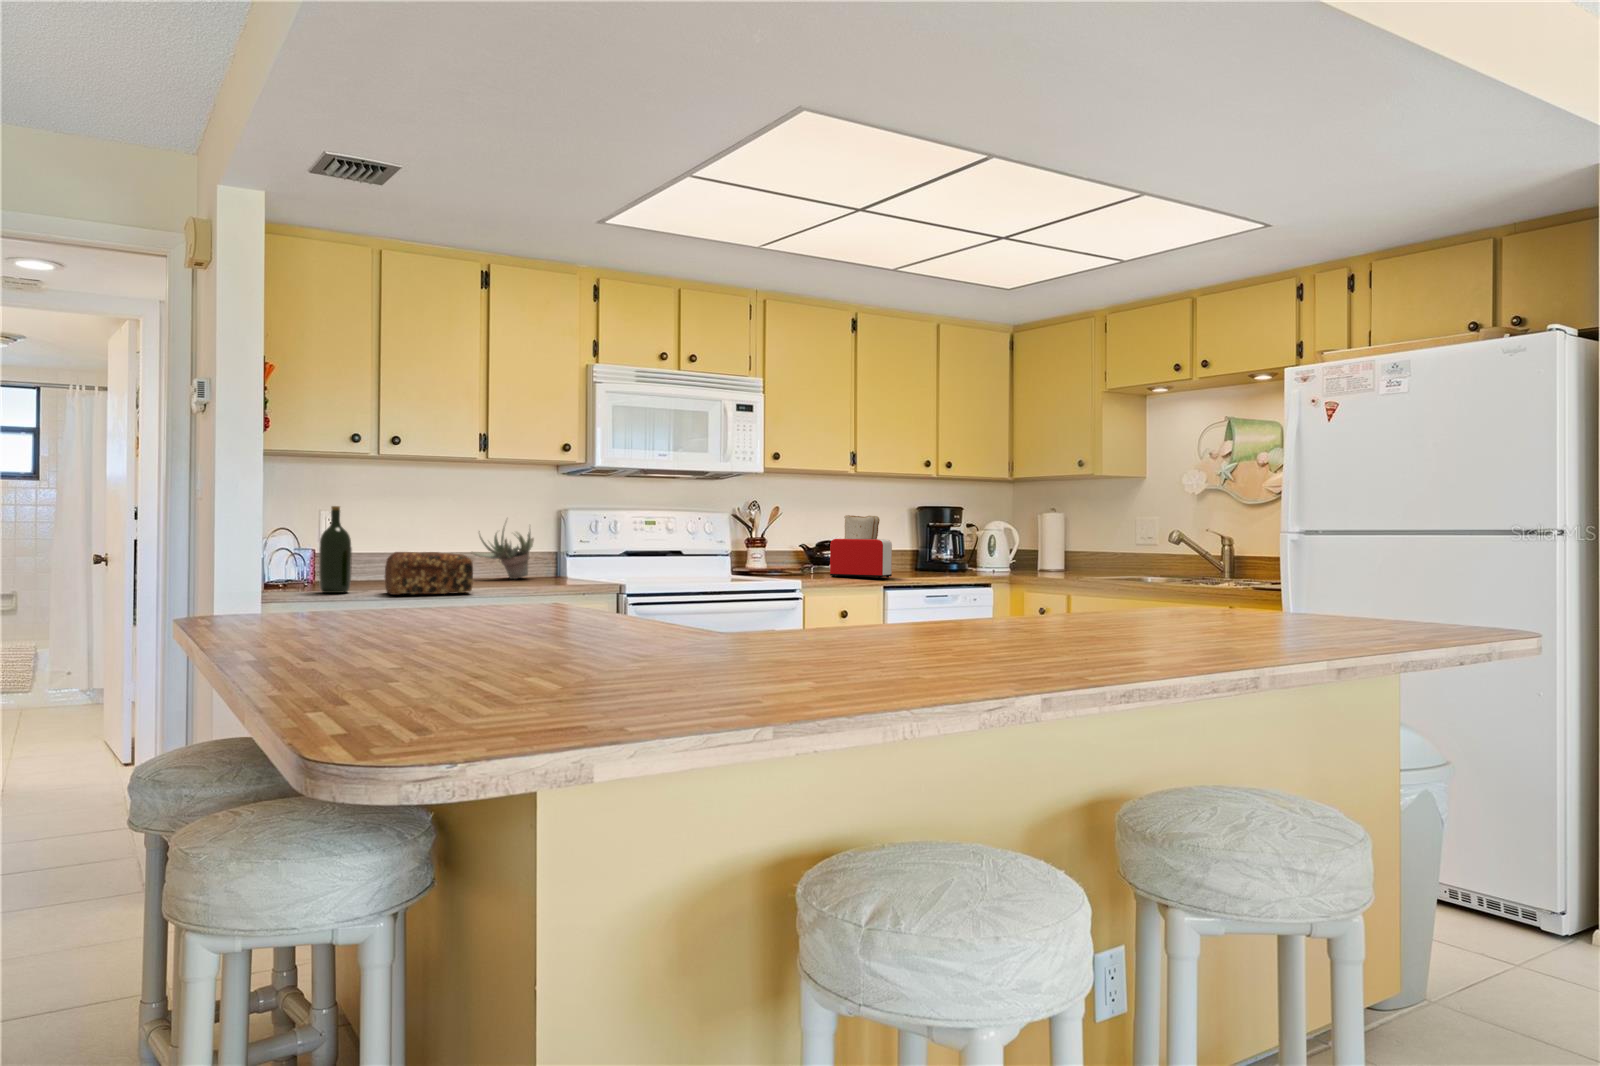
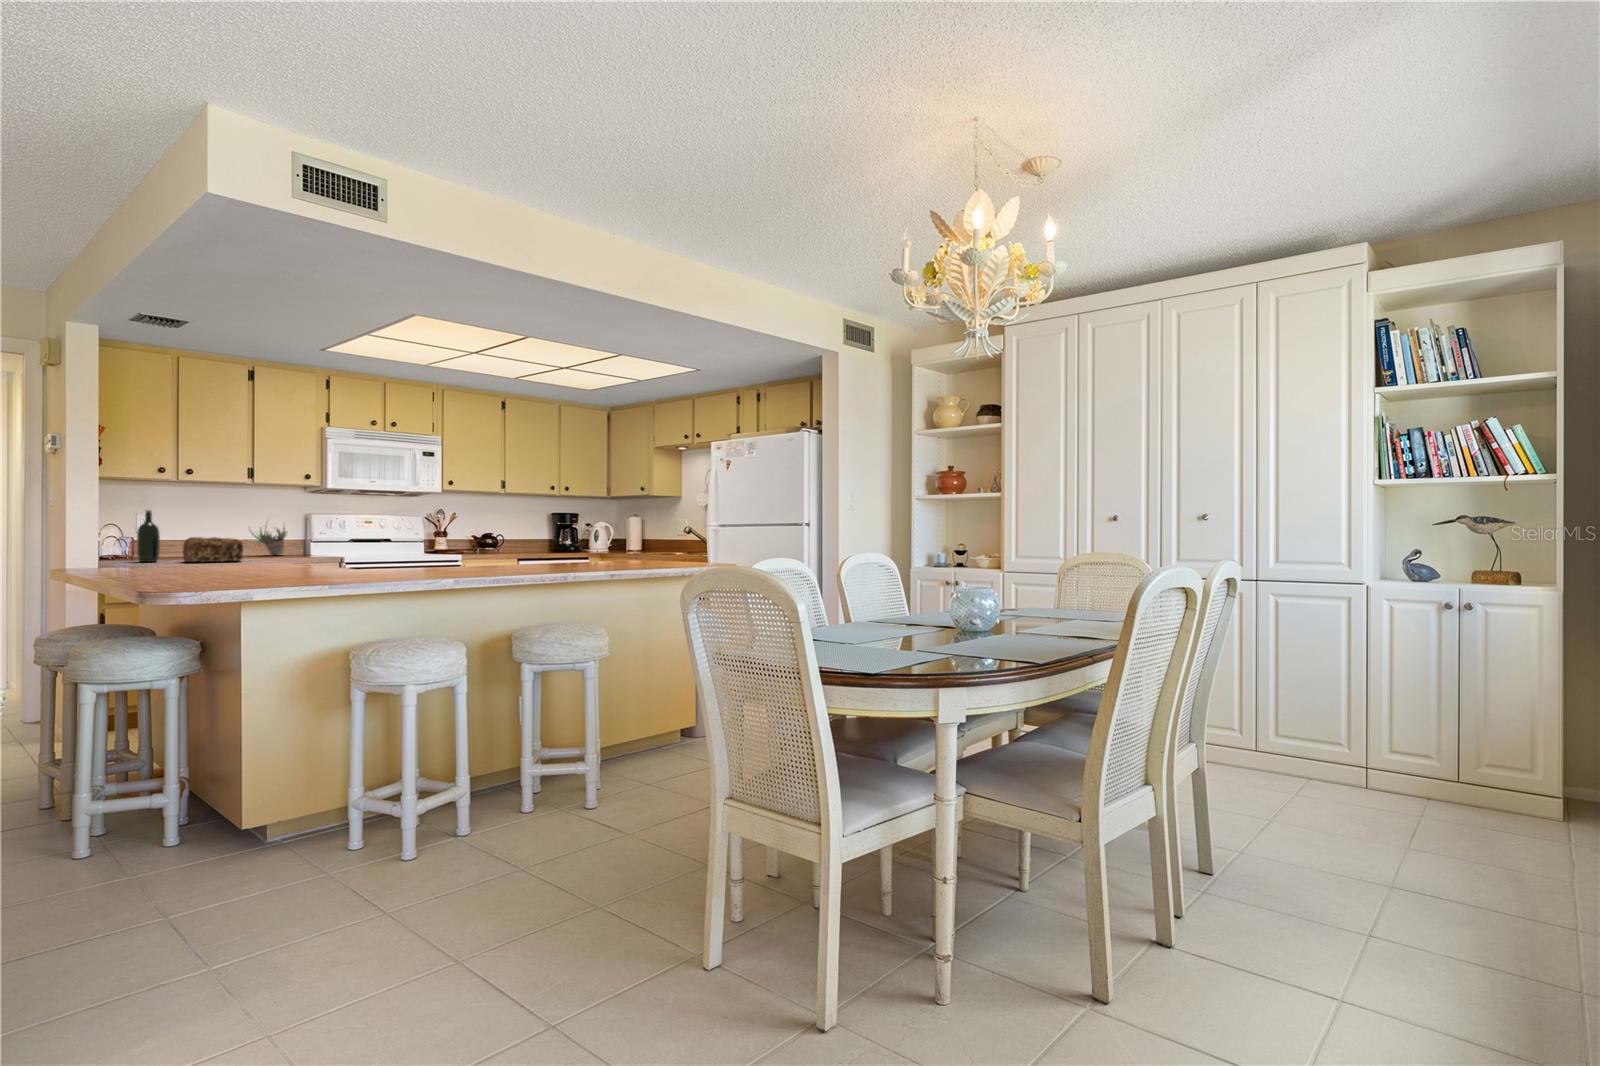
toaster: present [829,515,892,578] -> none [486,517,525,553]

